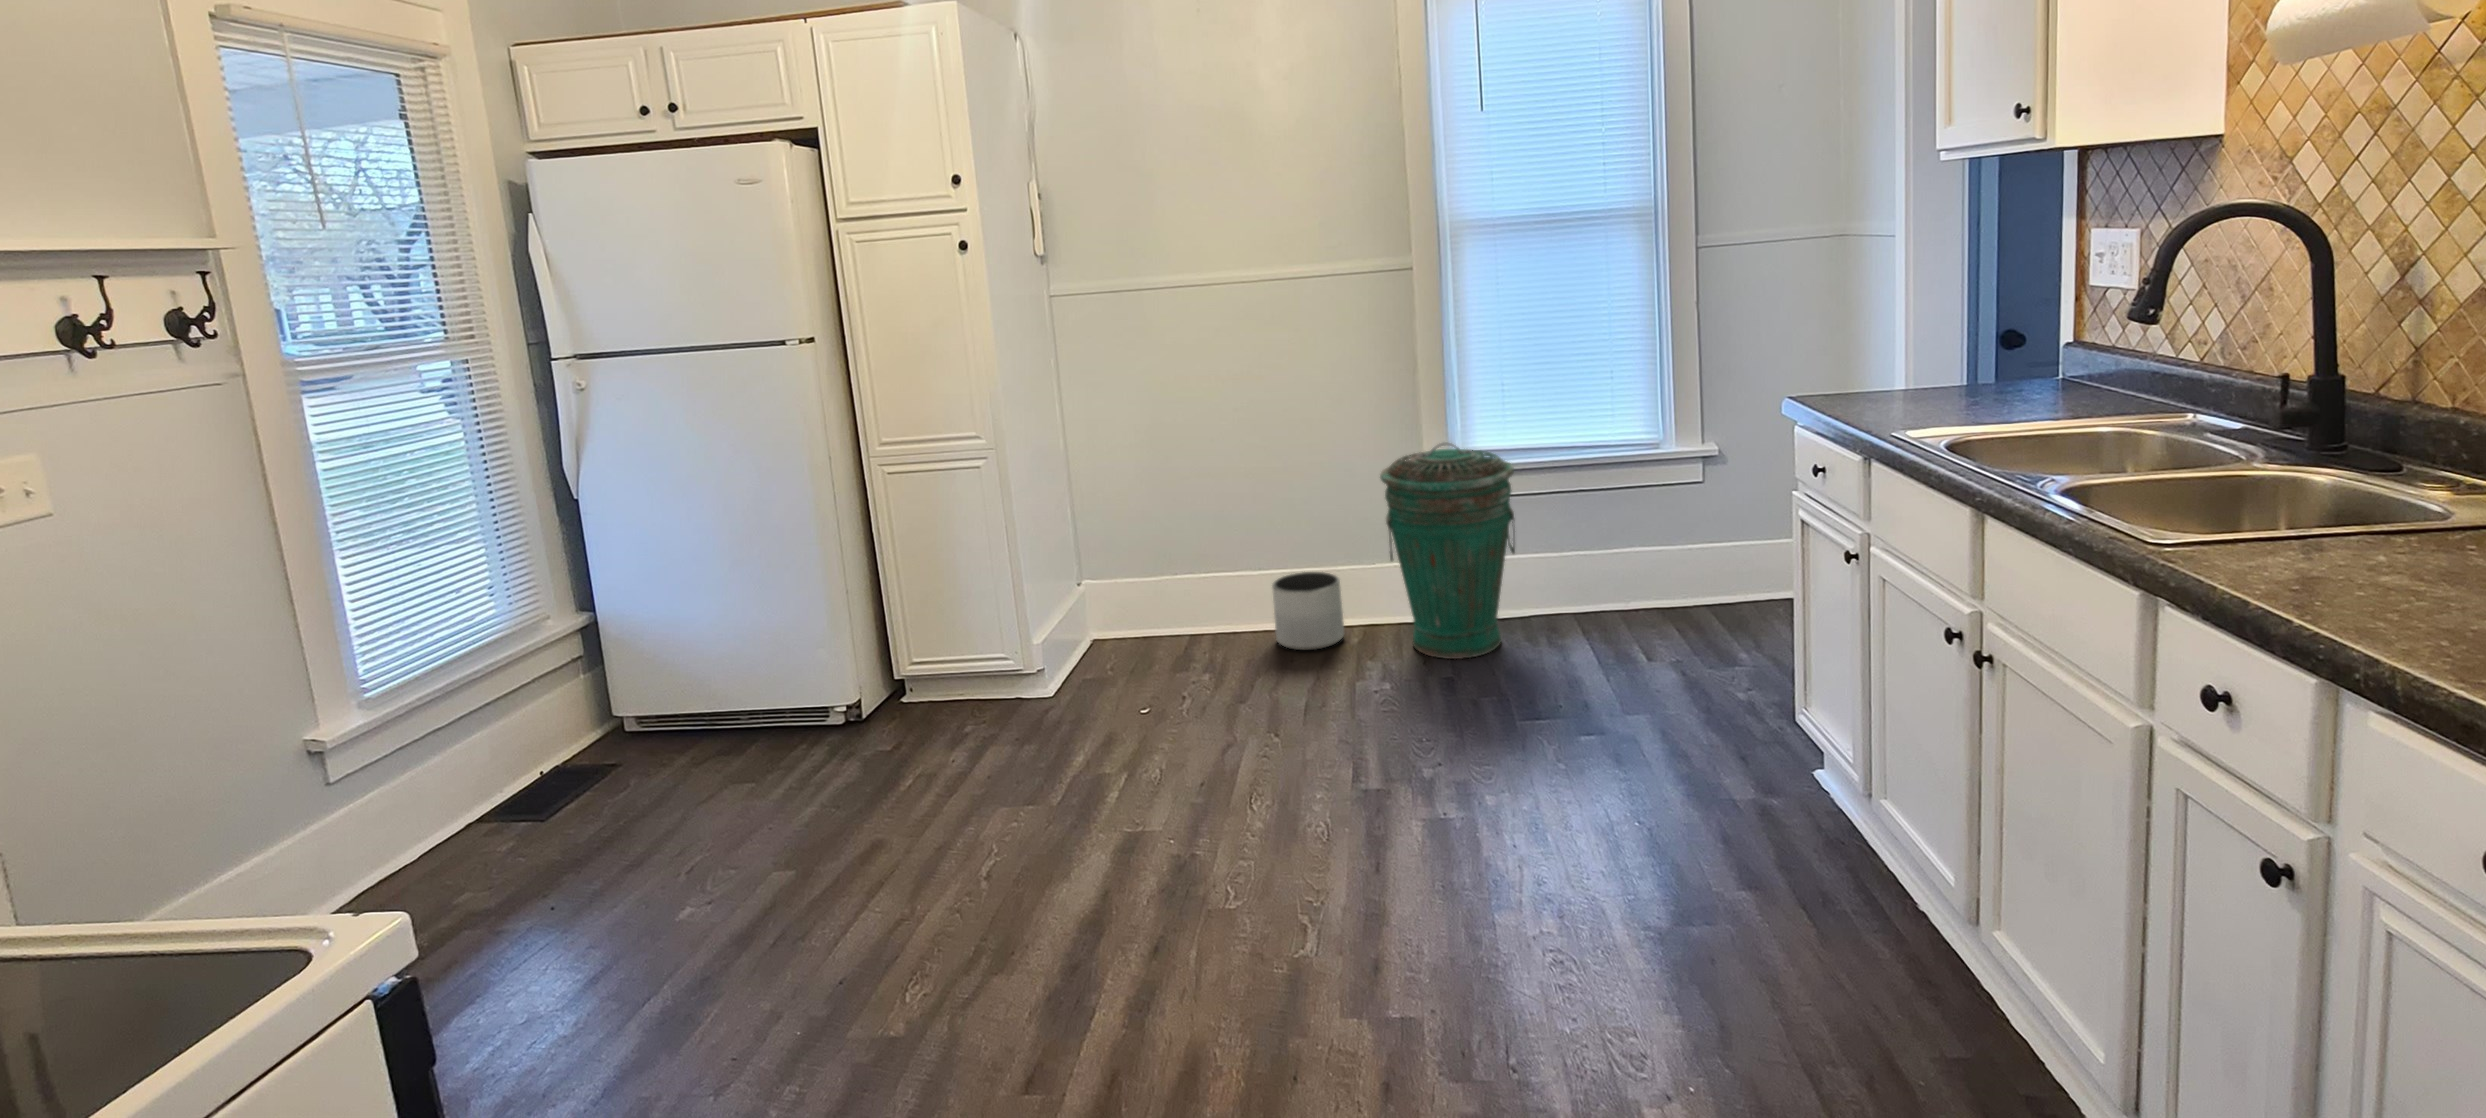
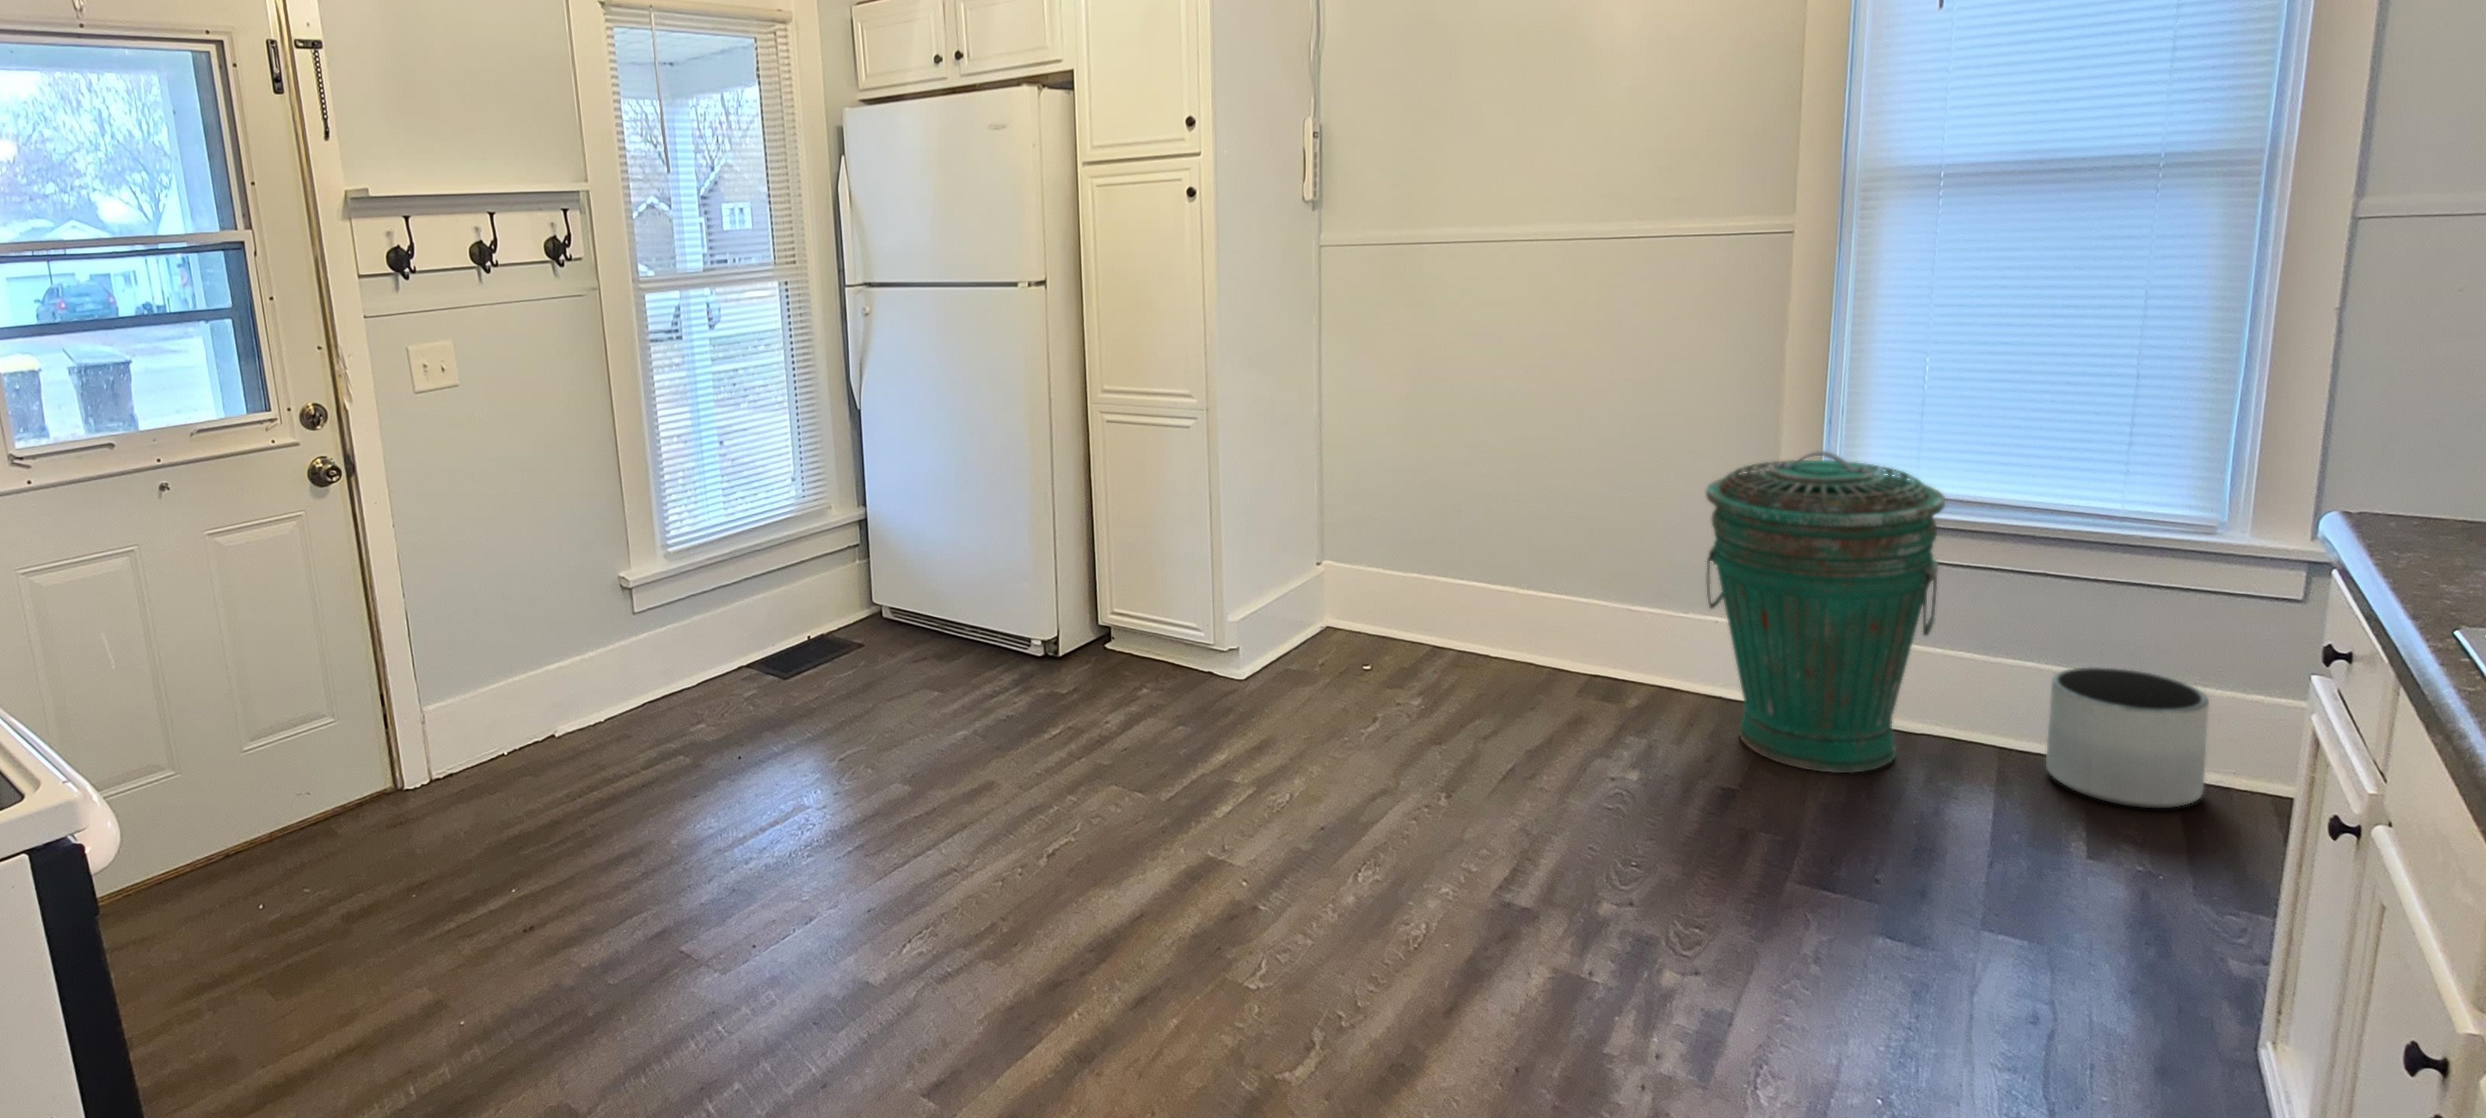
planter: present [1272,572,1344,650] -> present [2046,667,2209,808]

